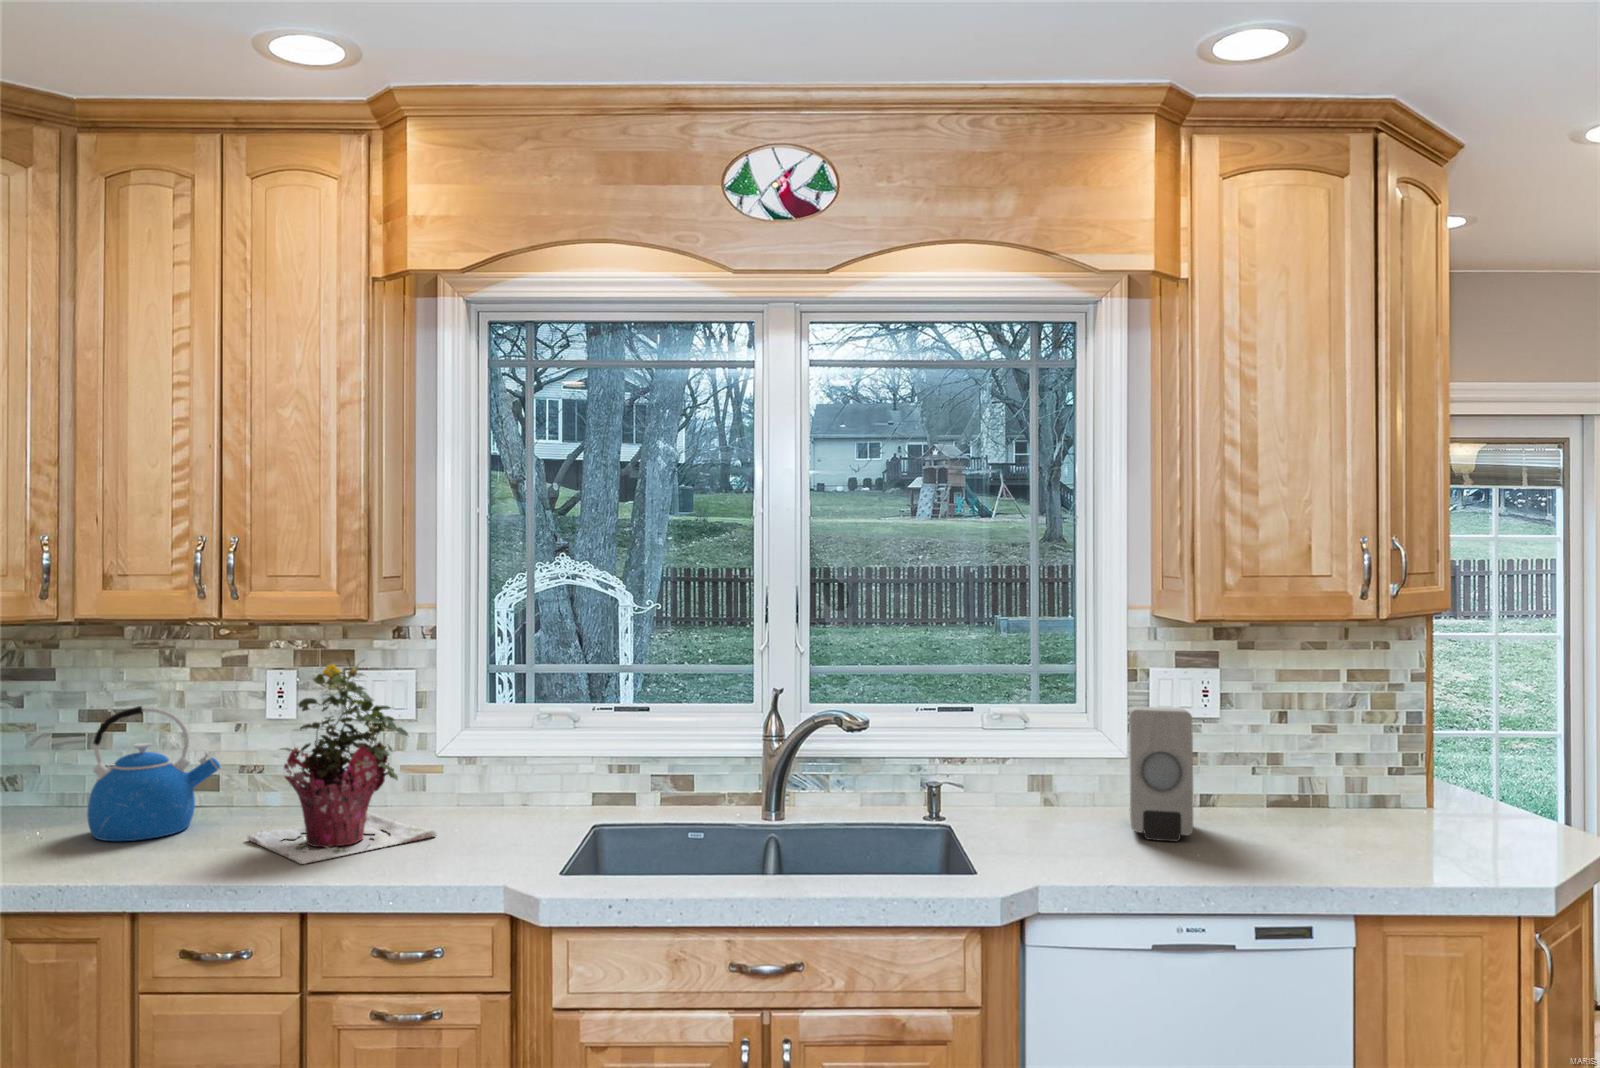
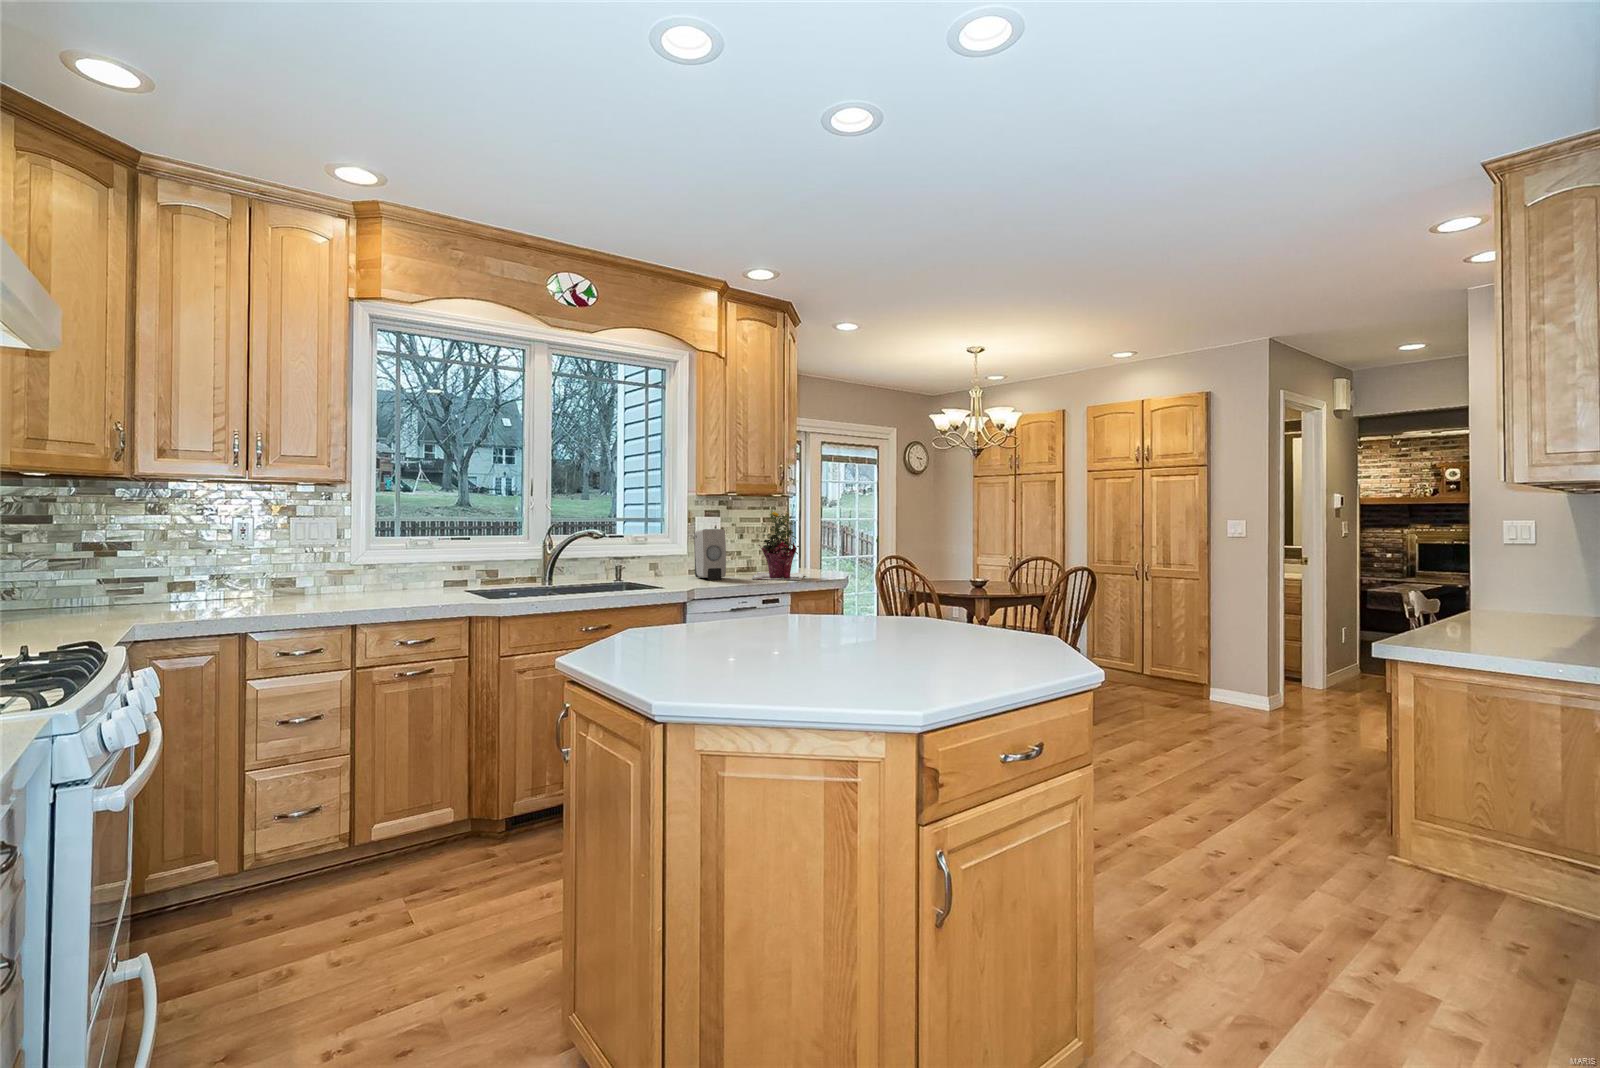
potted plant: present [247,657,436,864] -> present [752,510,804,580]
kettle: present [88,706,220,841] -> none [138,533,224,613]

